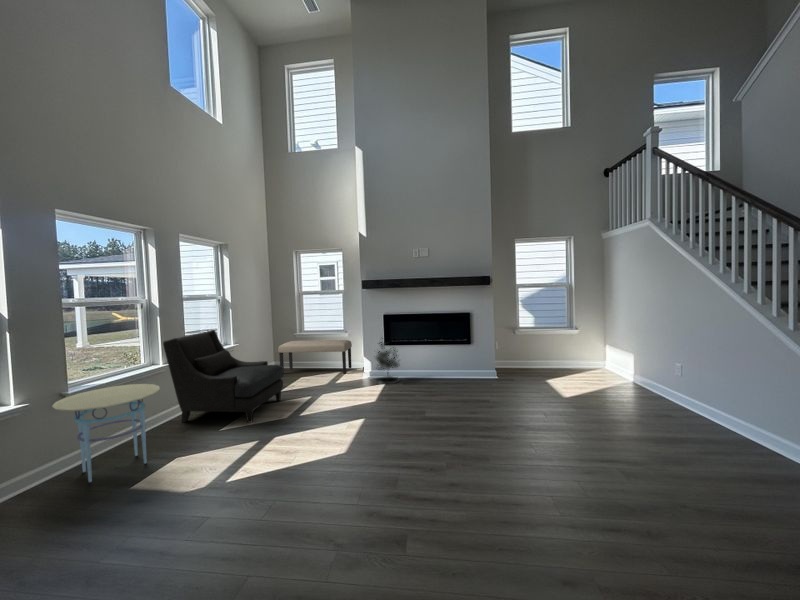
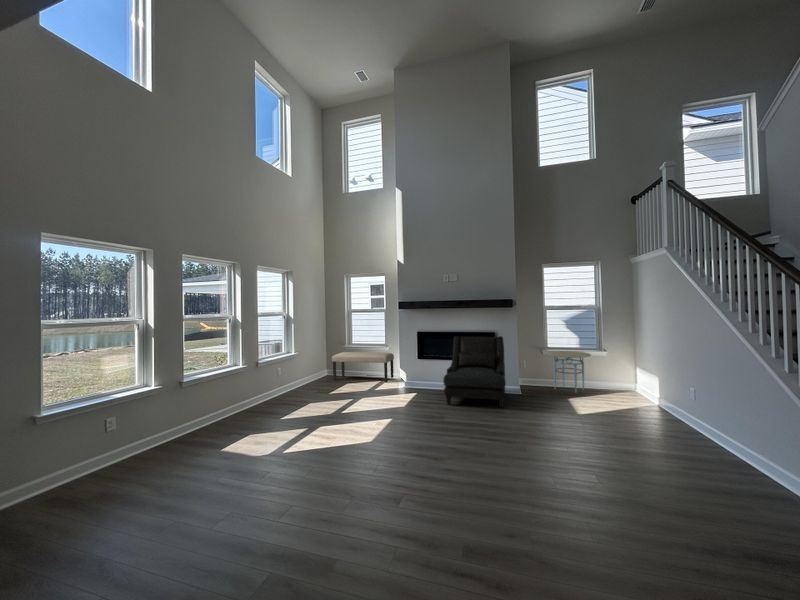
armchair: present [163,330,283,423] -> present [443,336,506,408]
potted tree: present [376,342,400,384] -> none [408,351,433,393]
side table: present [52,384,160,482] -> present [546,351,591,393]

